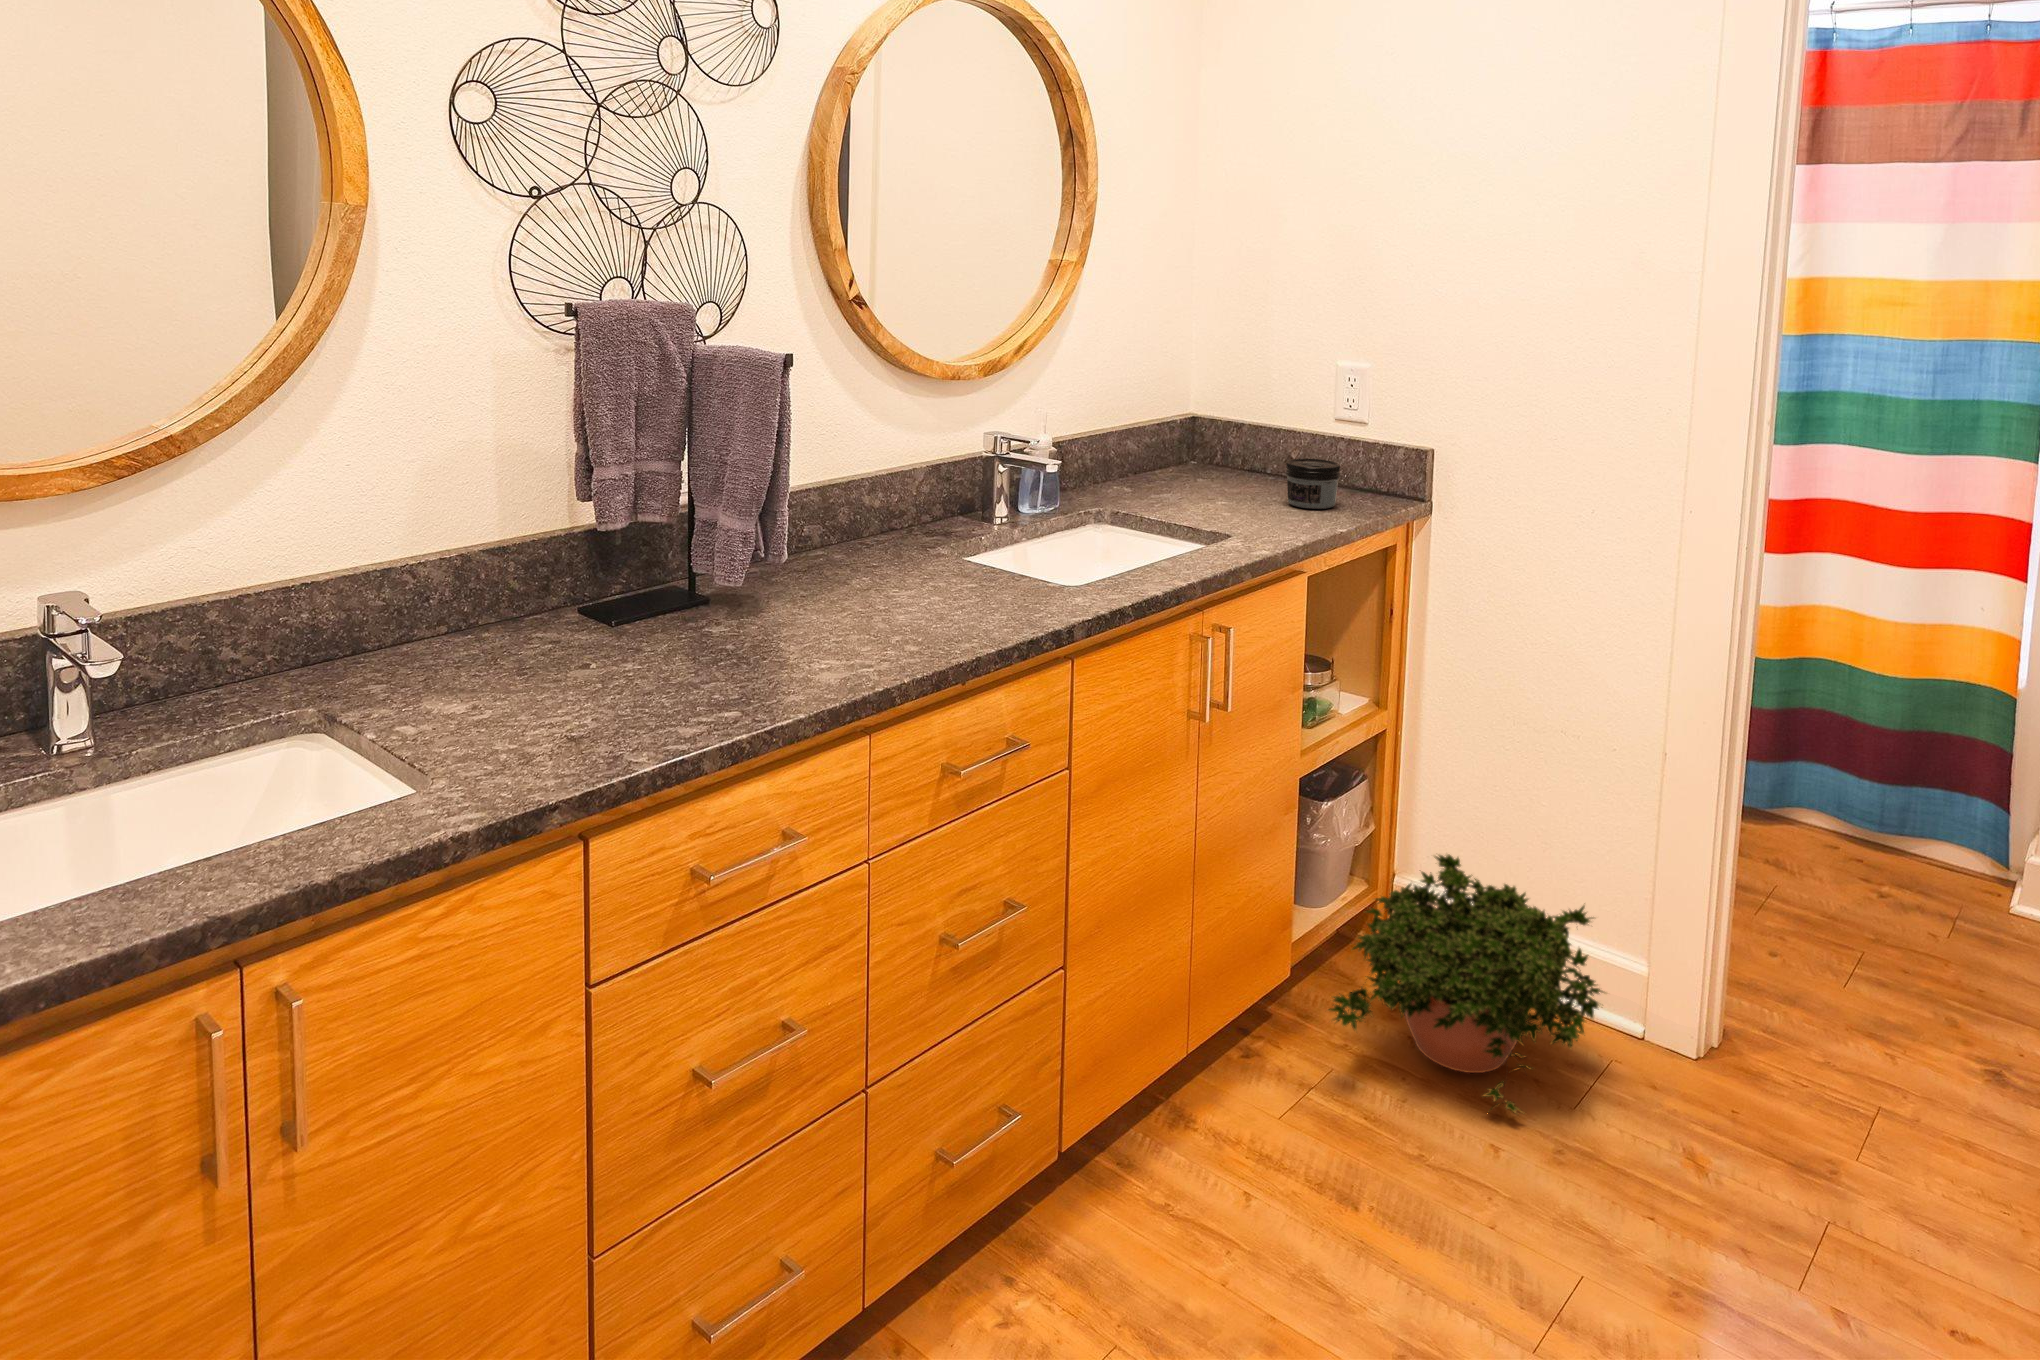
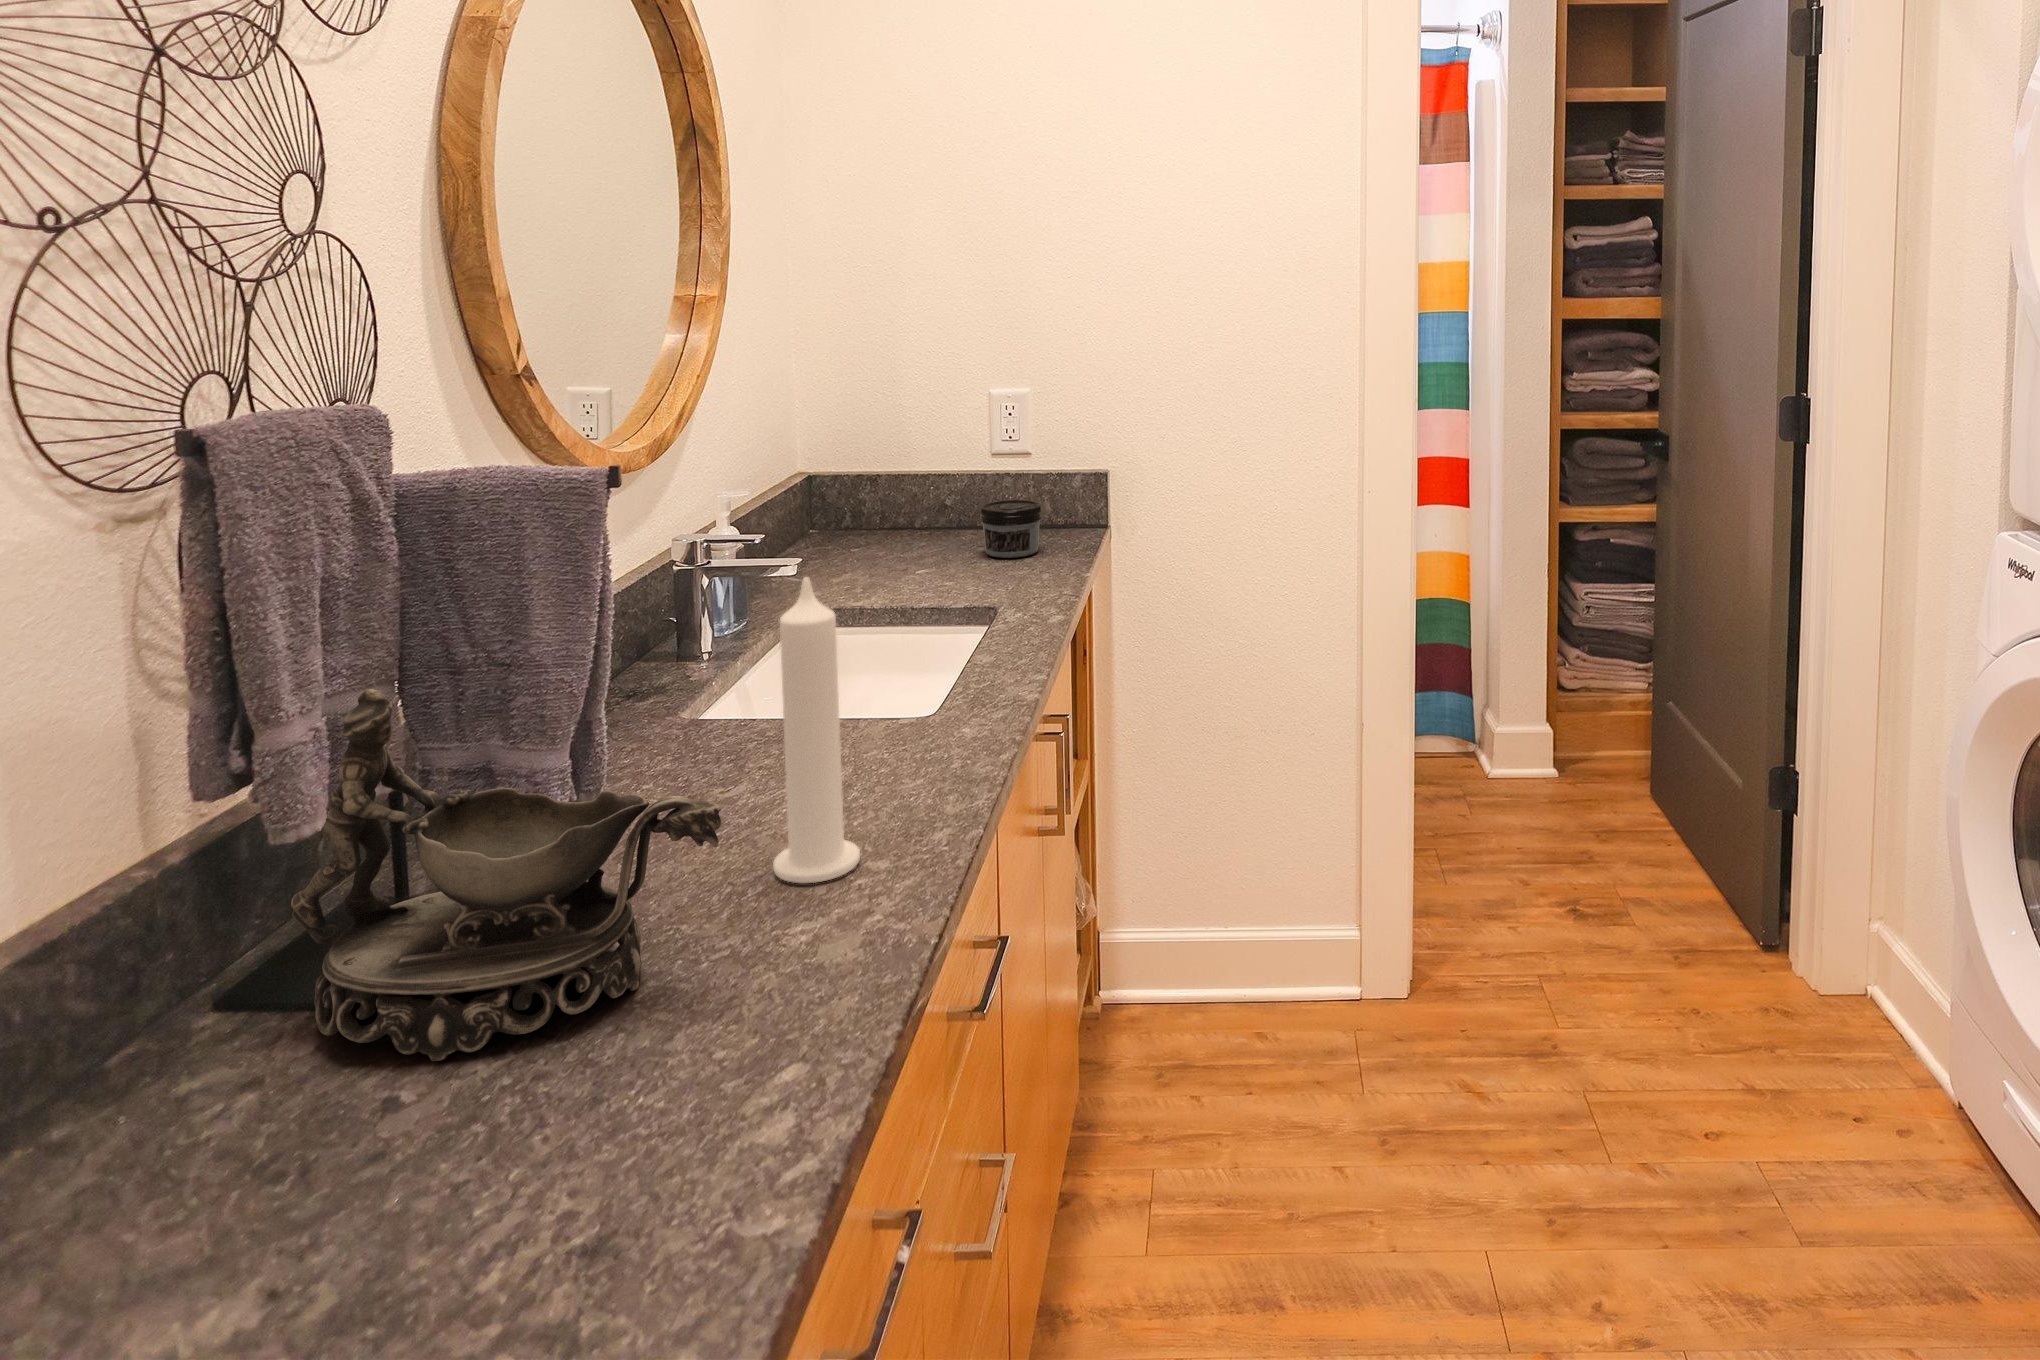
candle: none [852,443,907,646] -> present [773,577,860,883]
decorative bowl: none [590,456,759,660] -> present [291,689,722,1061]
potted plant: present [1329,854,1604,1113] -> none [1122,886,1378,1136]

